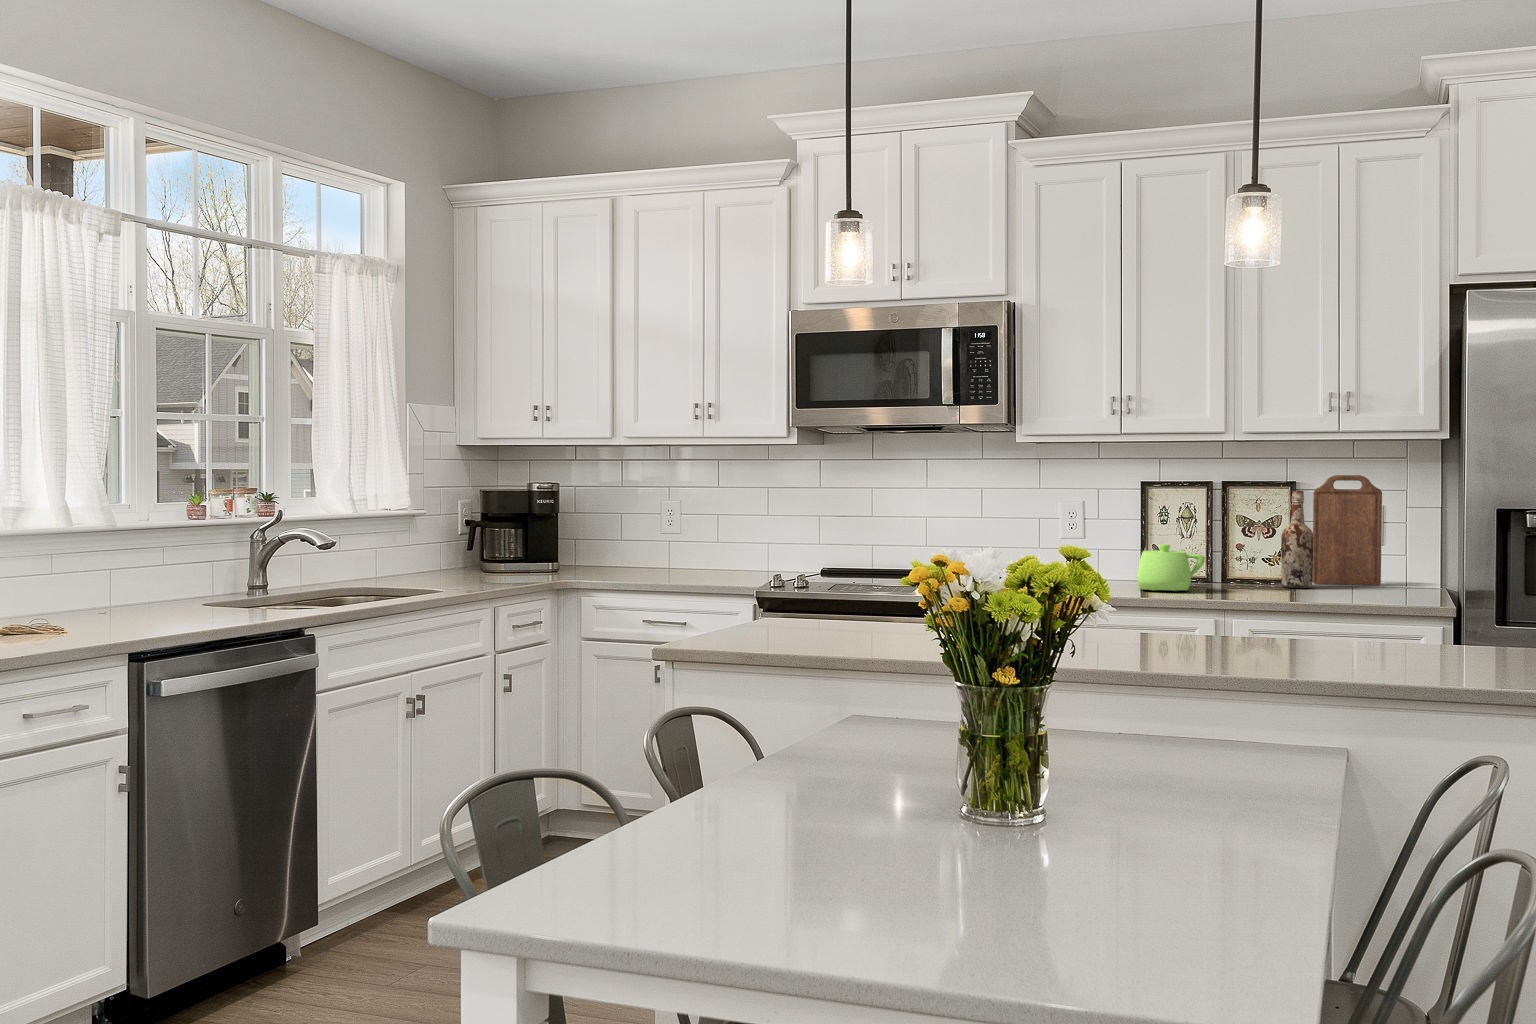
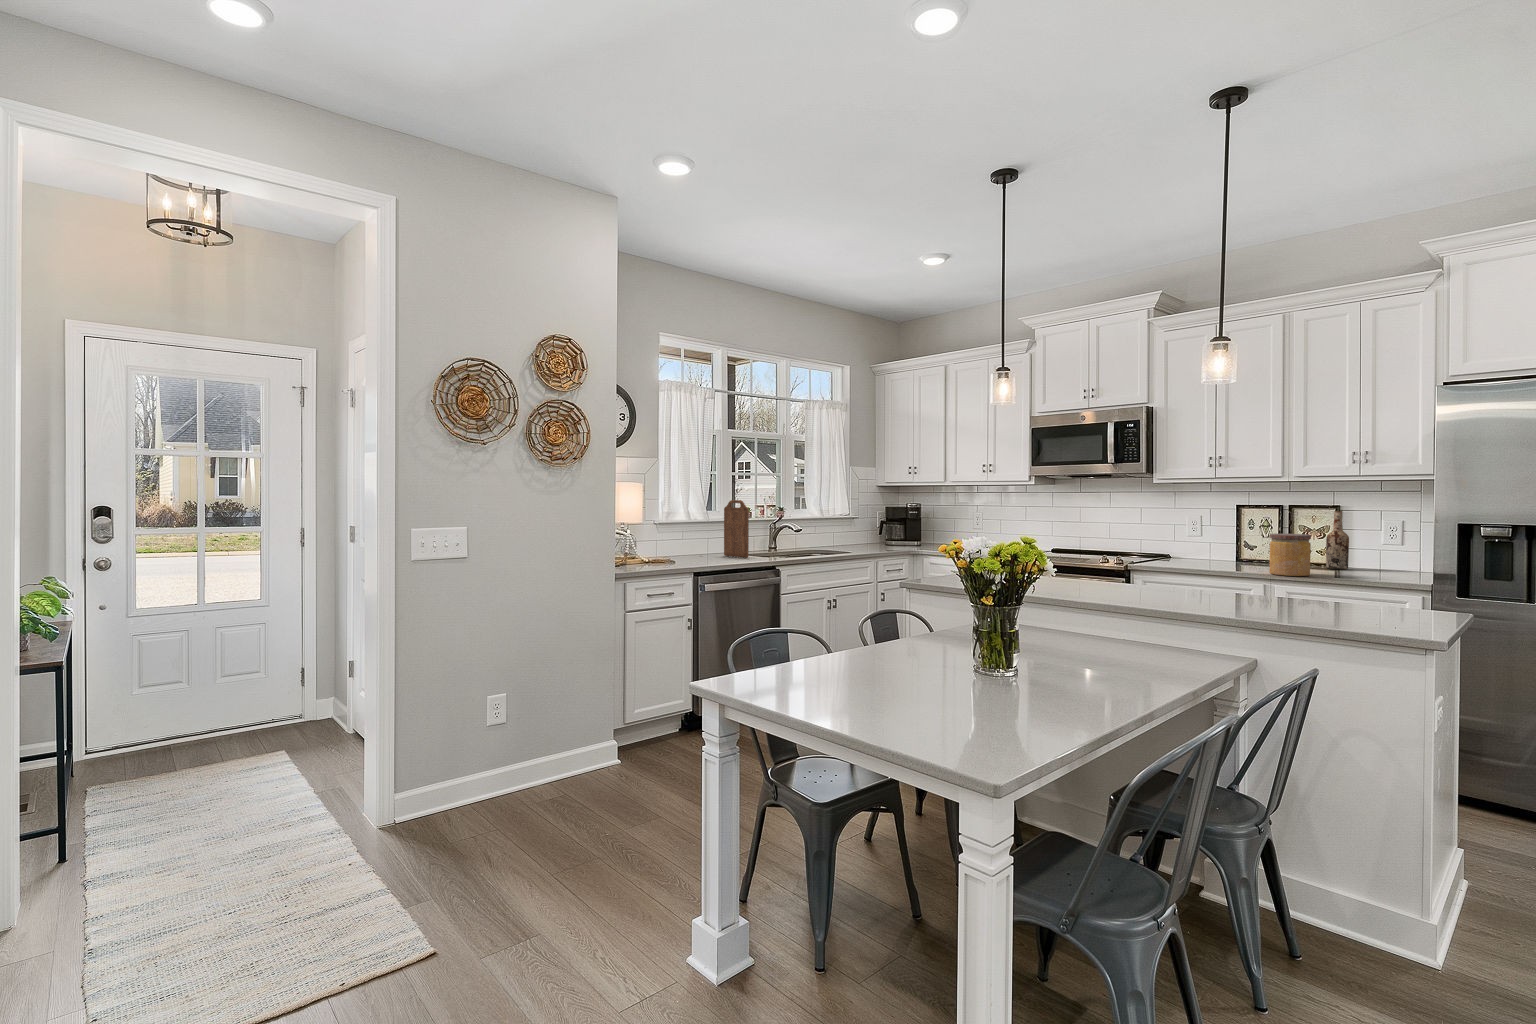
cutting board: present [1312,475,1382,585] -> present [724,500,749,558]
jar: none [1225,531,1286,603] -> present [1270,534,1311,576]
teapot: present [1137,544,1205,591] -> none [1221,541,1266,567]

